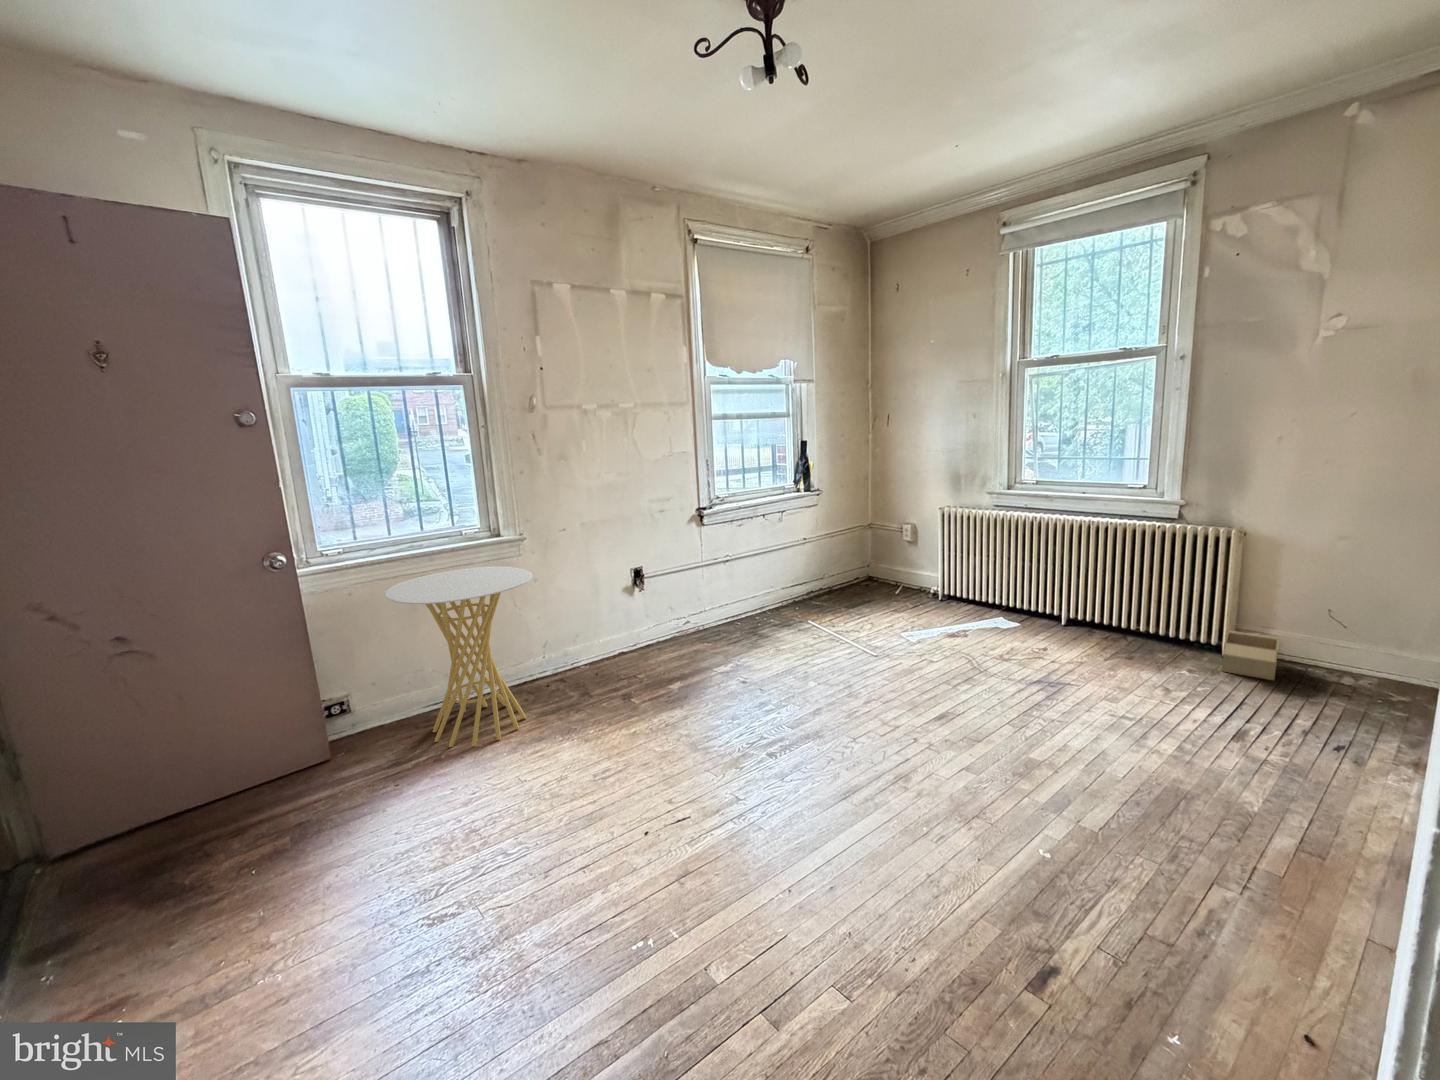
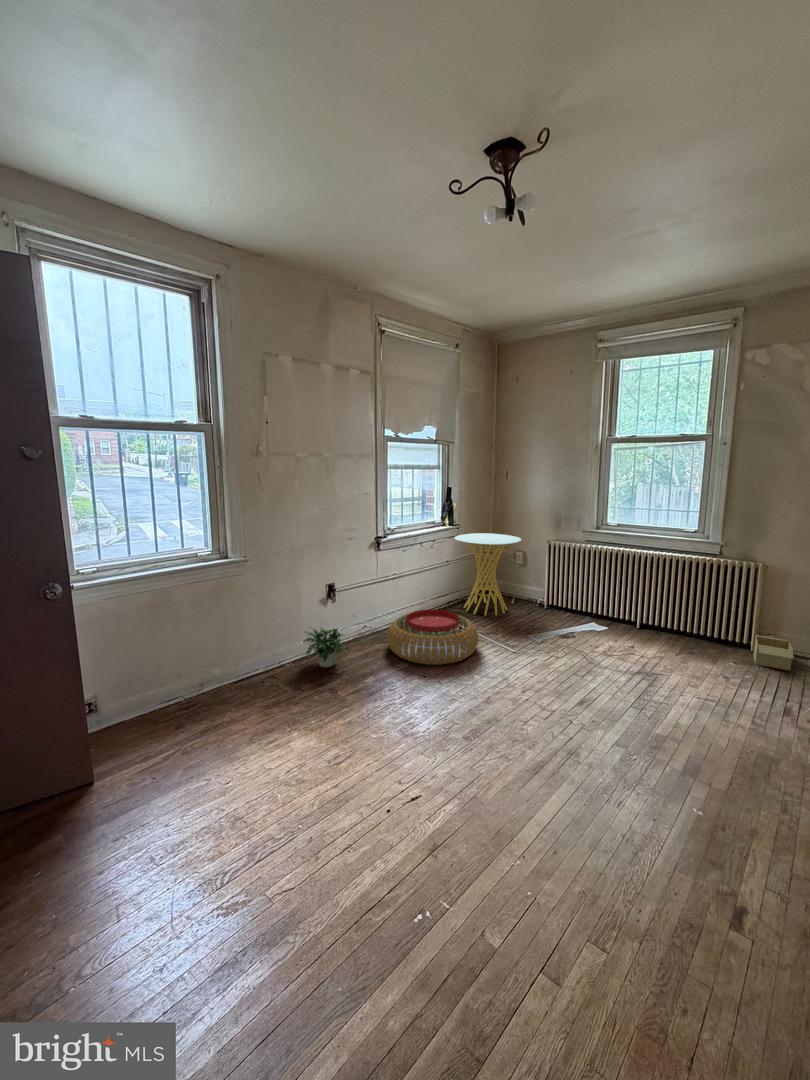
side table: present [385,566,532,747] -> present [455,533,521,616]
pouf: none [708,599,826,667] -> present [387,609,479,665]
potted plant: none [587,618,657,668] -> present [303,628,347,667]

